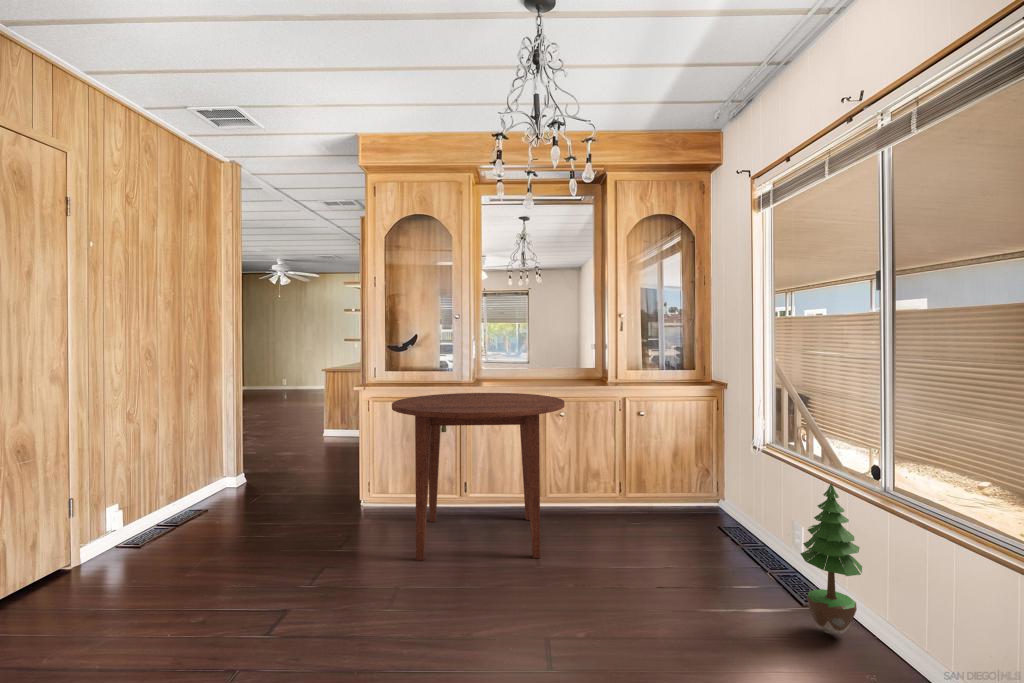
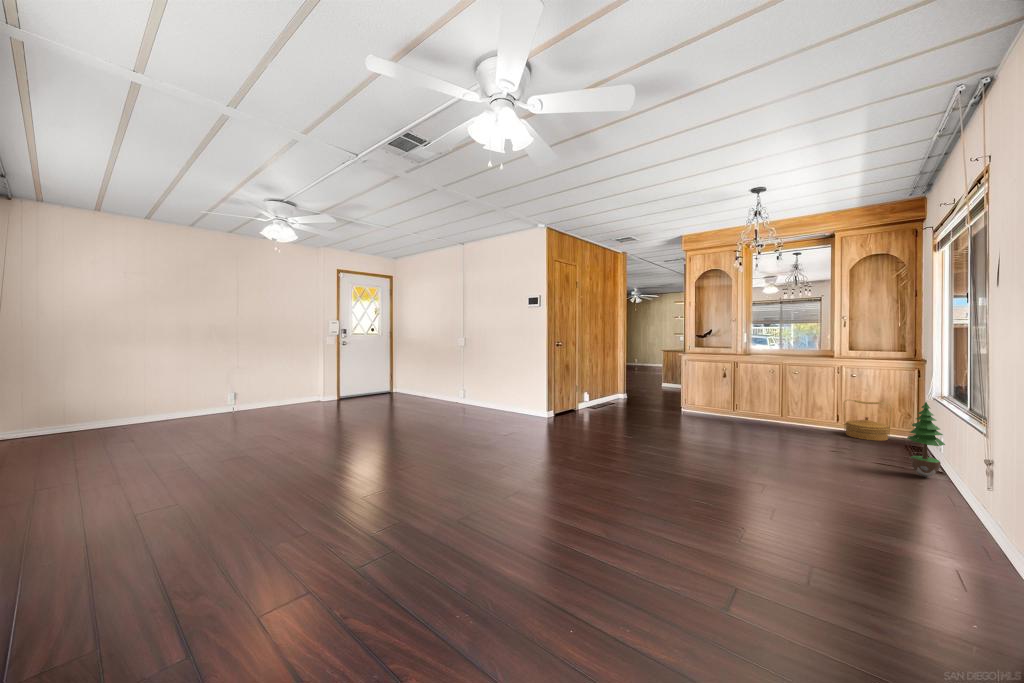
dining table: present [392,393,565,561] -> none [697,359,792,436]
woven basket: none [632,458,696,529] -> present [844,400,892,441]

